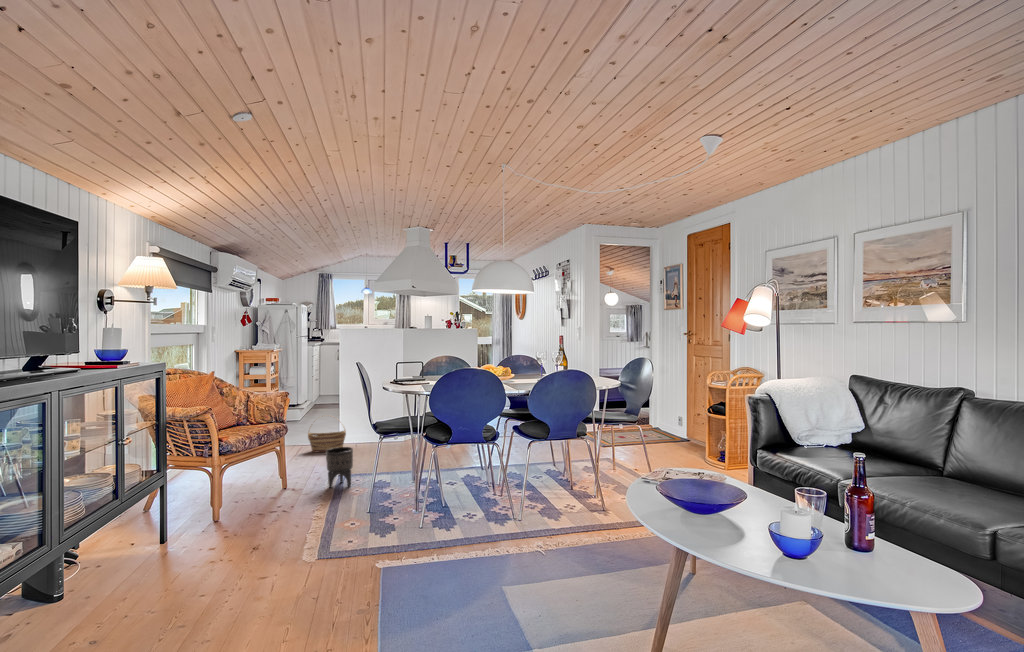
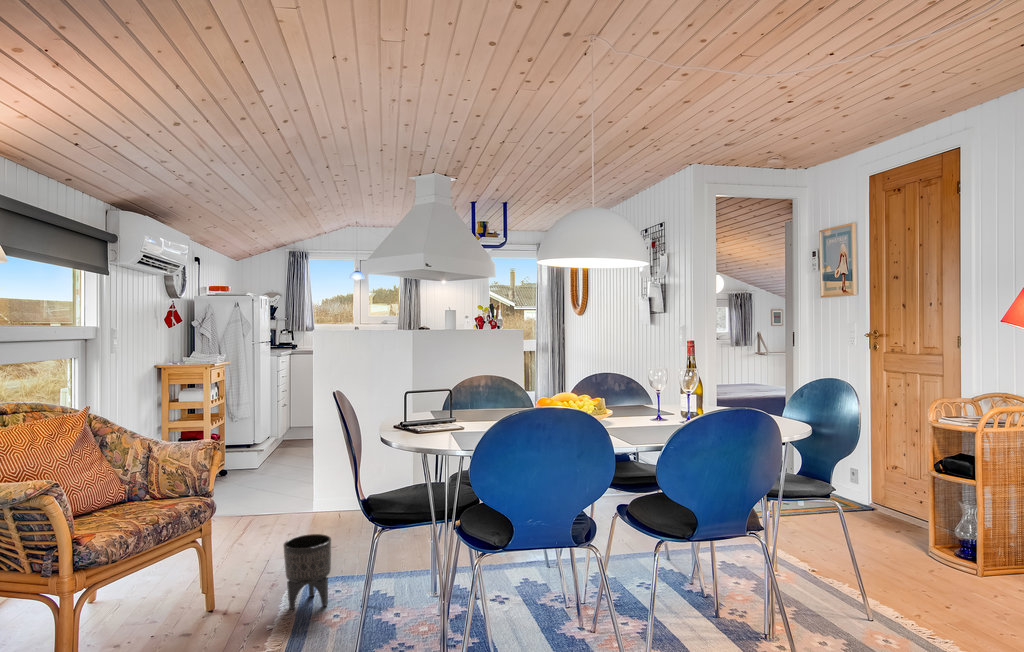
basket: present [308,430,346,452] -> none [263,468,323,527]

